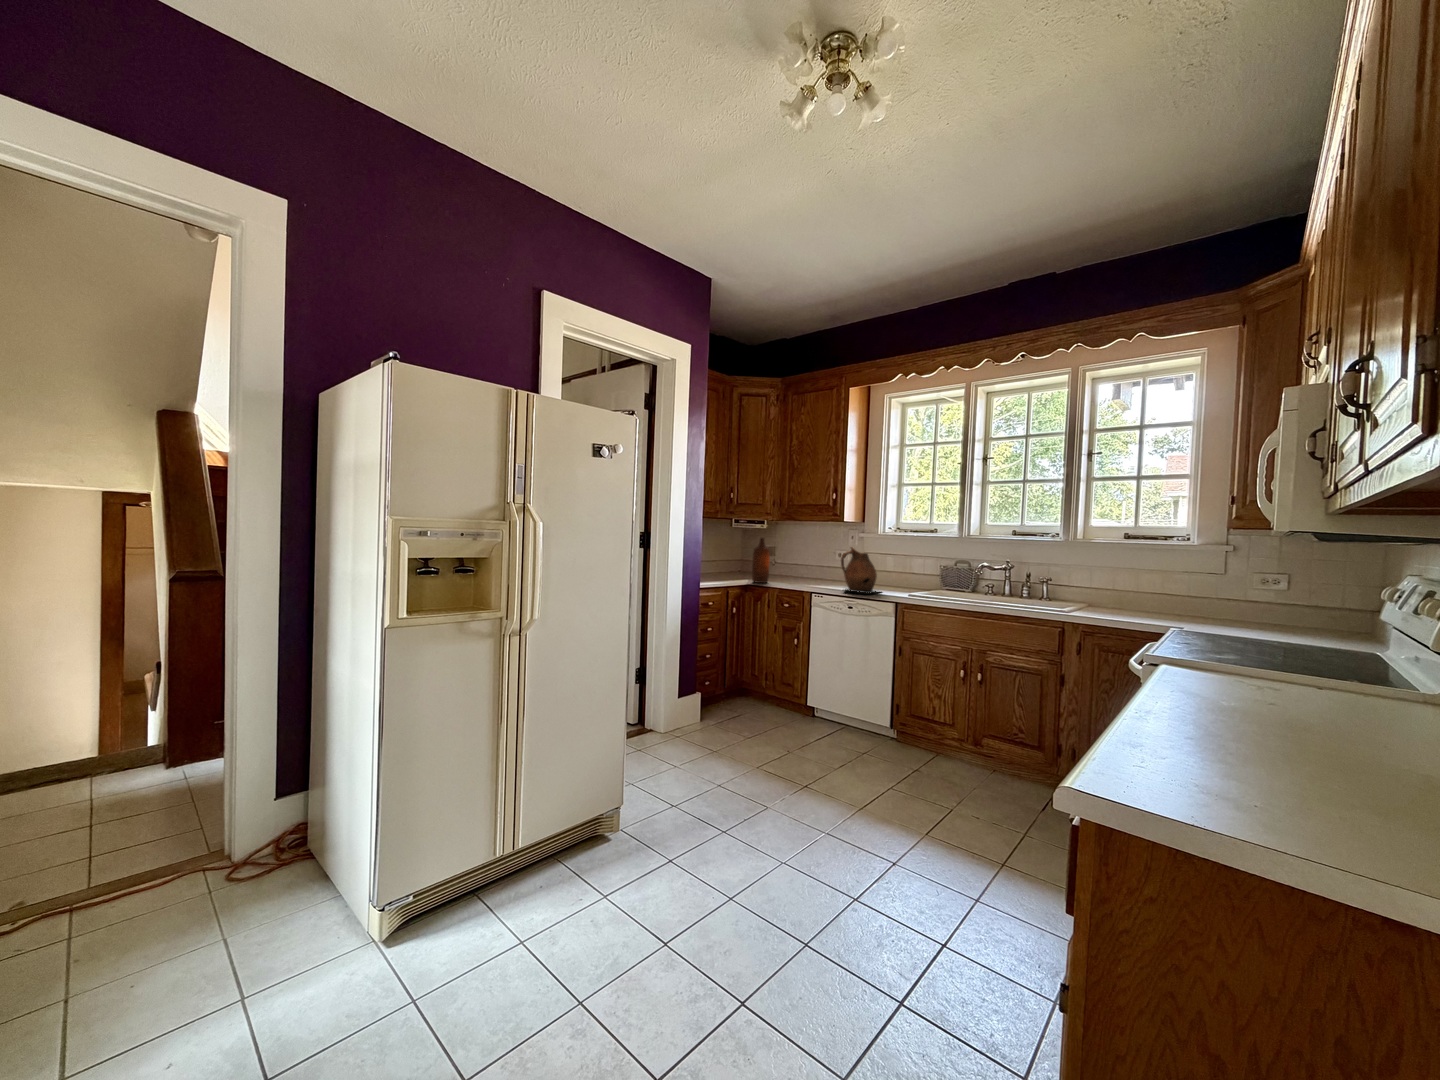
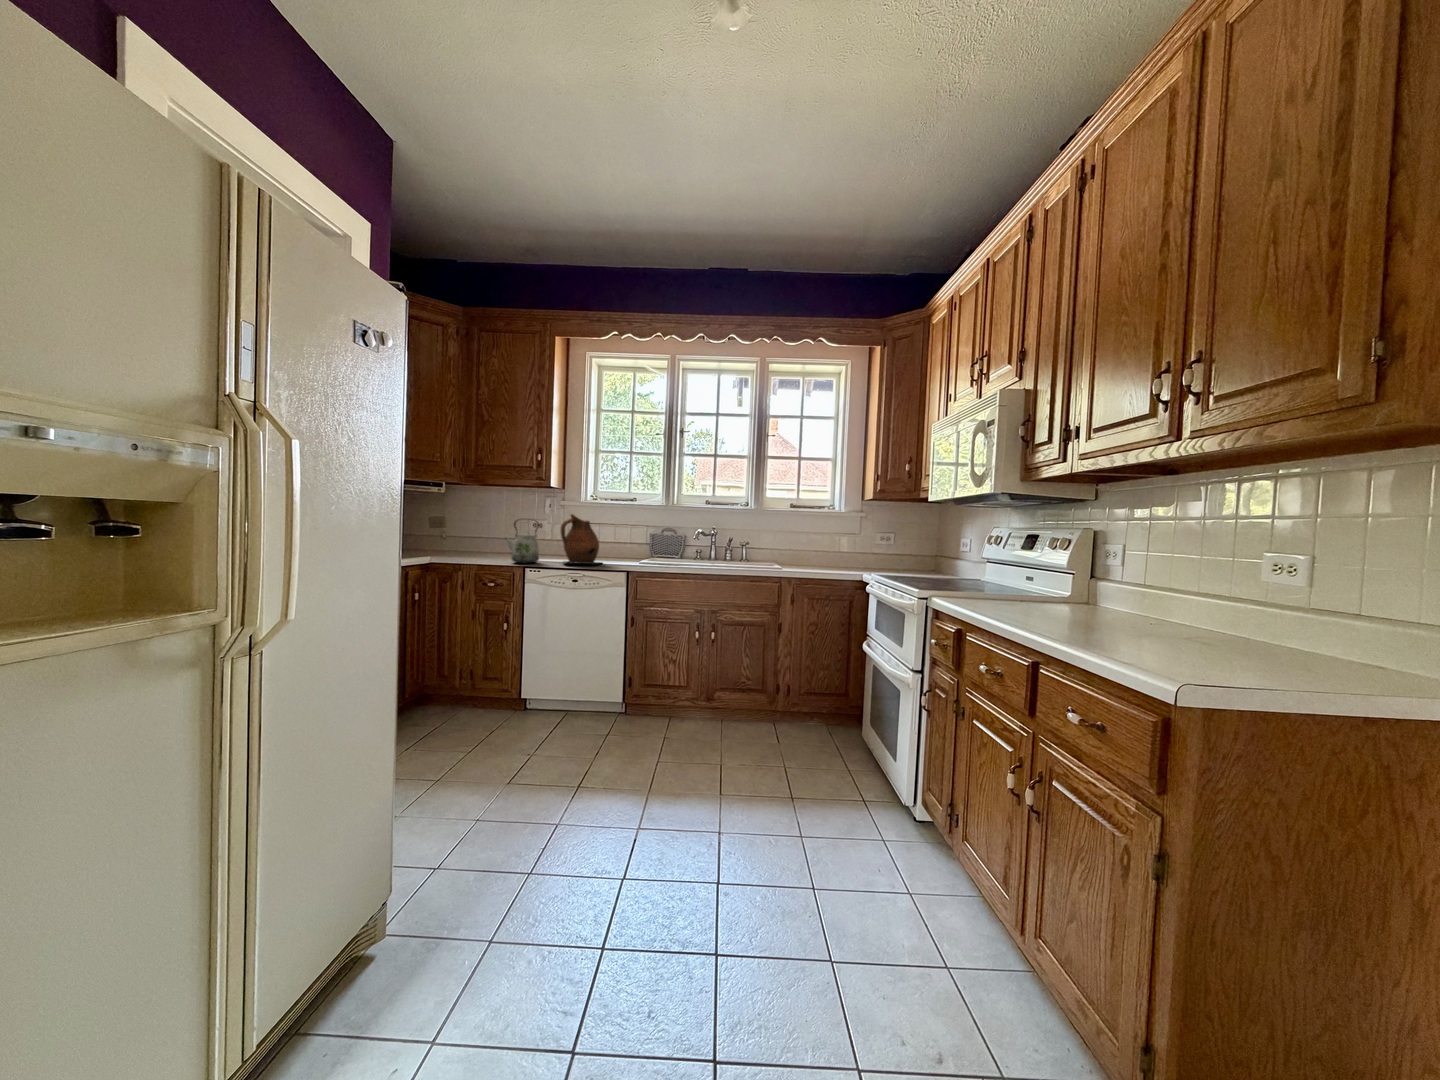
bottle: present [752,538,770,583] -> none [432,504,456,561]
kettle: none [801,550,827,589] -> present [505,520,539,563]

